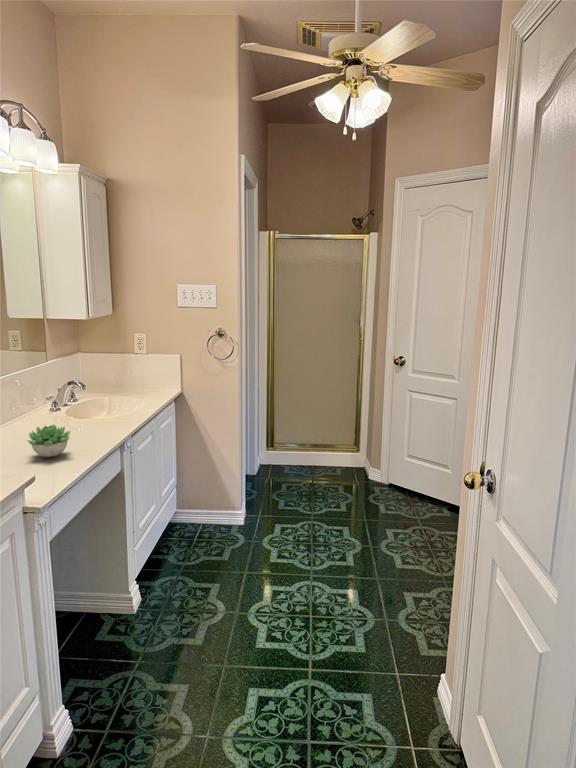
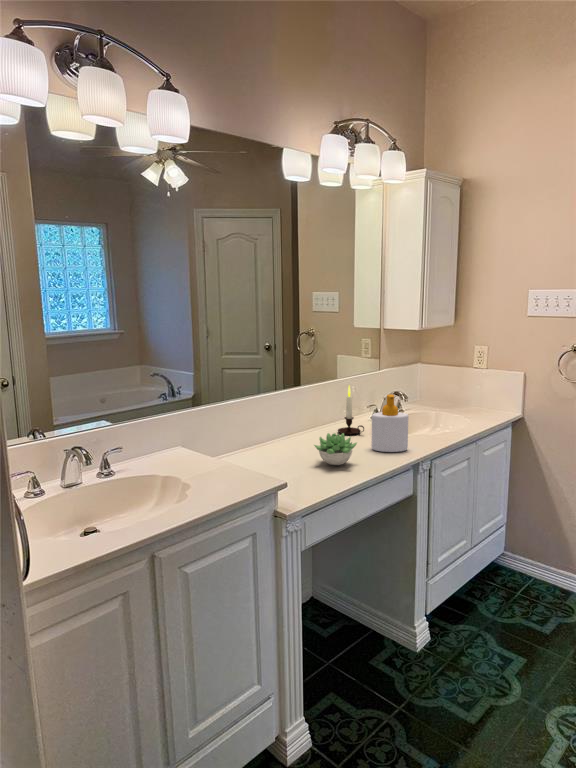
candle: none [25,378,56,428] -> present [338,386,364,434]
soap bottle: none [73,382,109,438] -> present [371,394,408,452]

